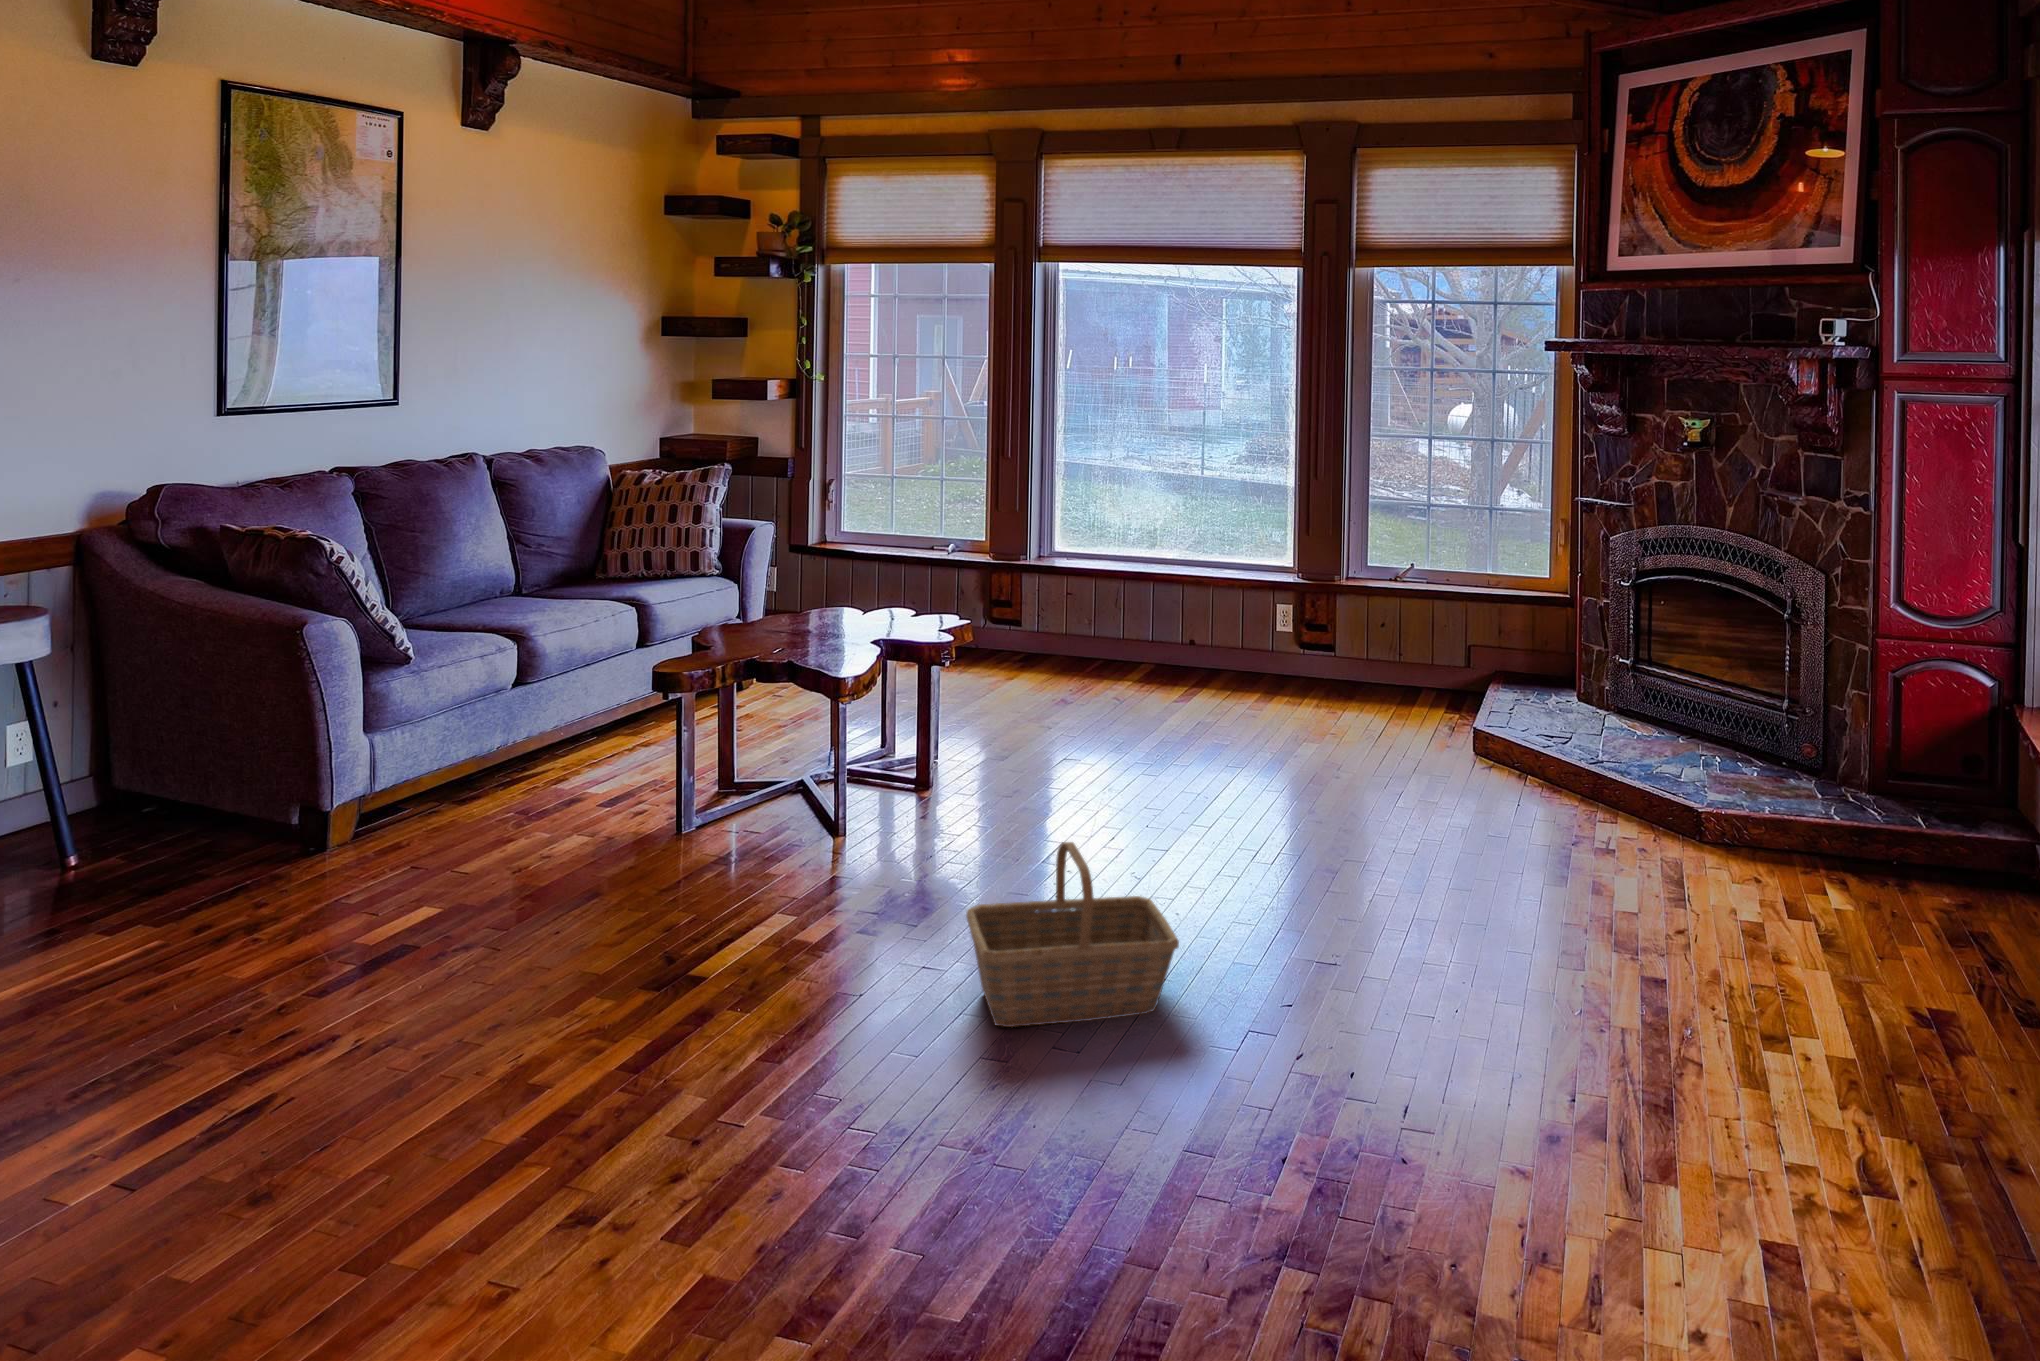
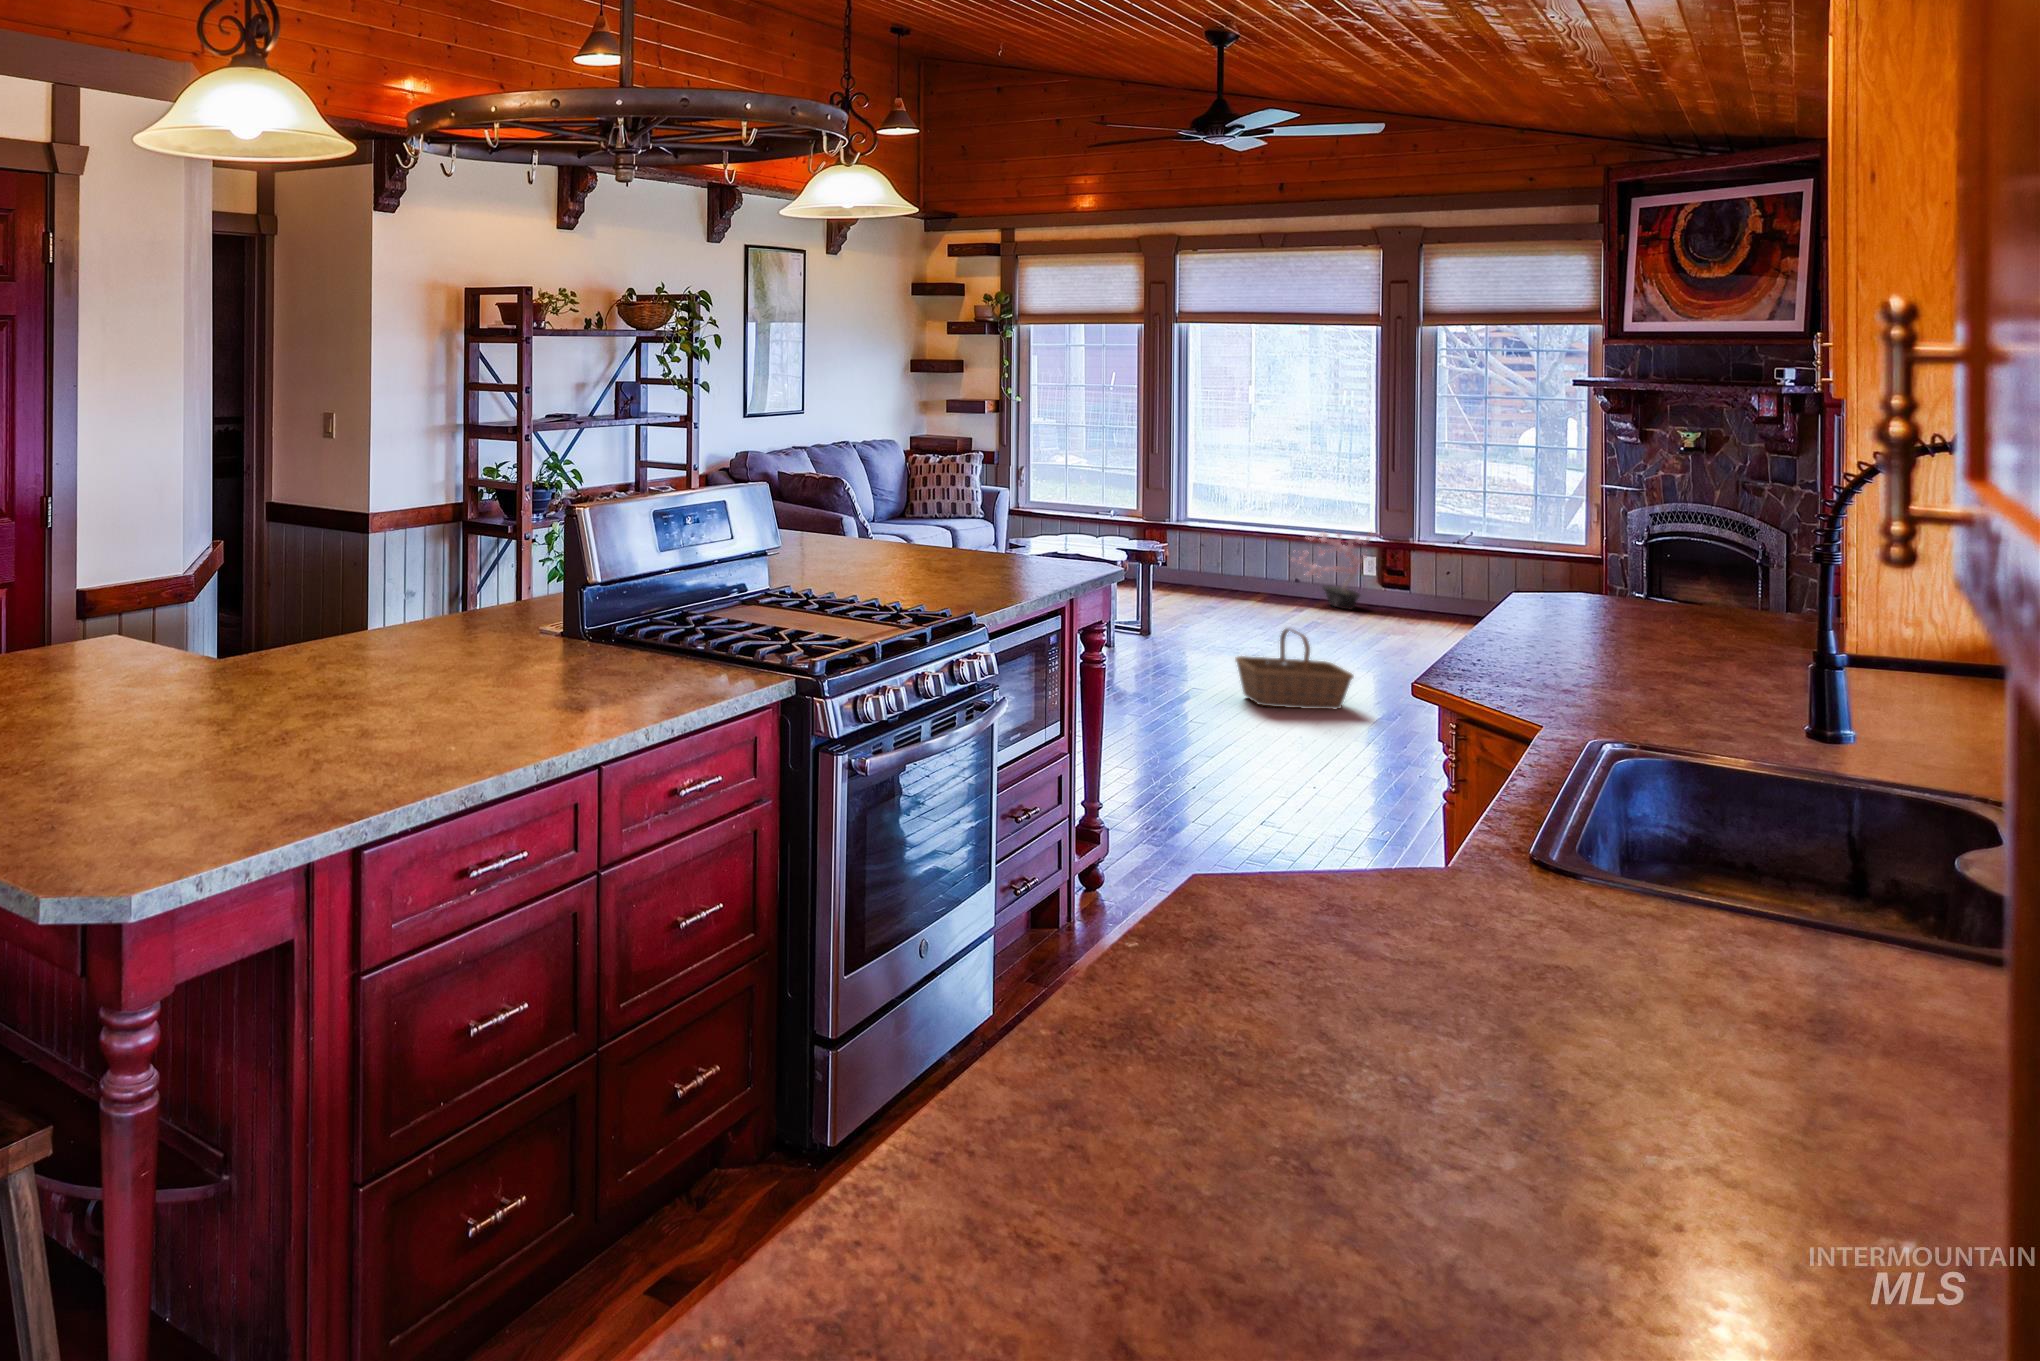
potted plant: none [1172,563,1294,691] -> present [1288,532,1372,610]

